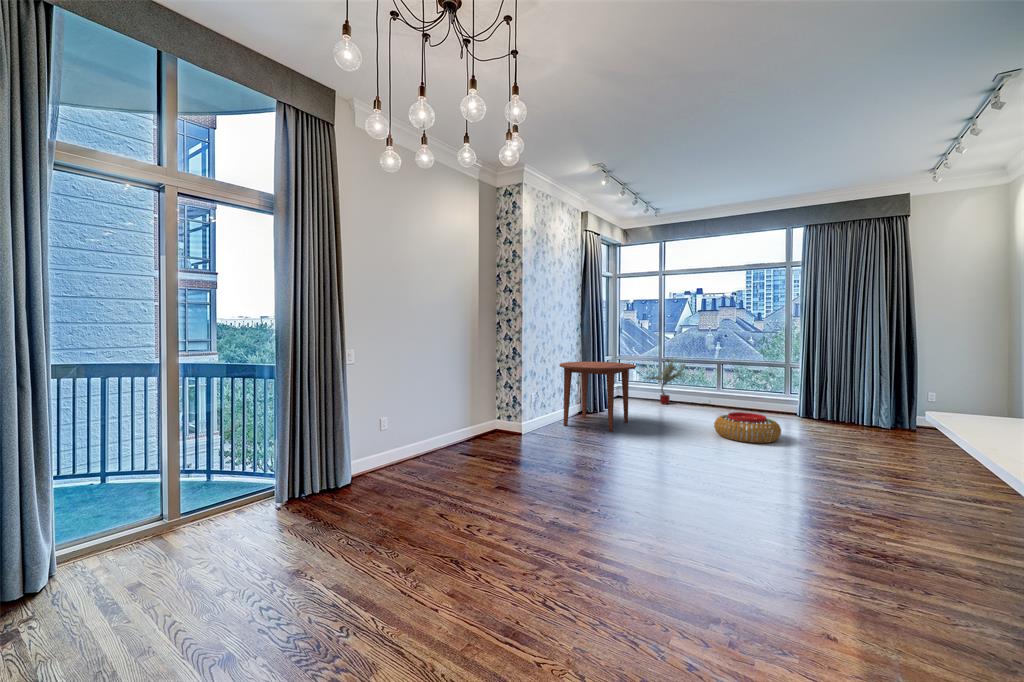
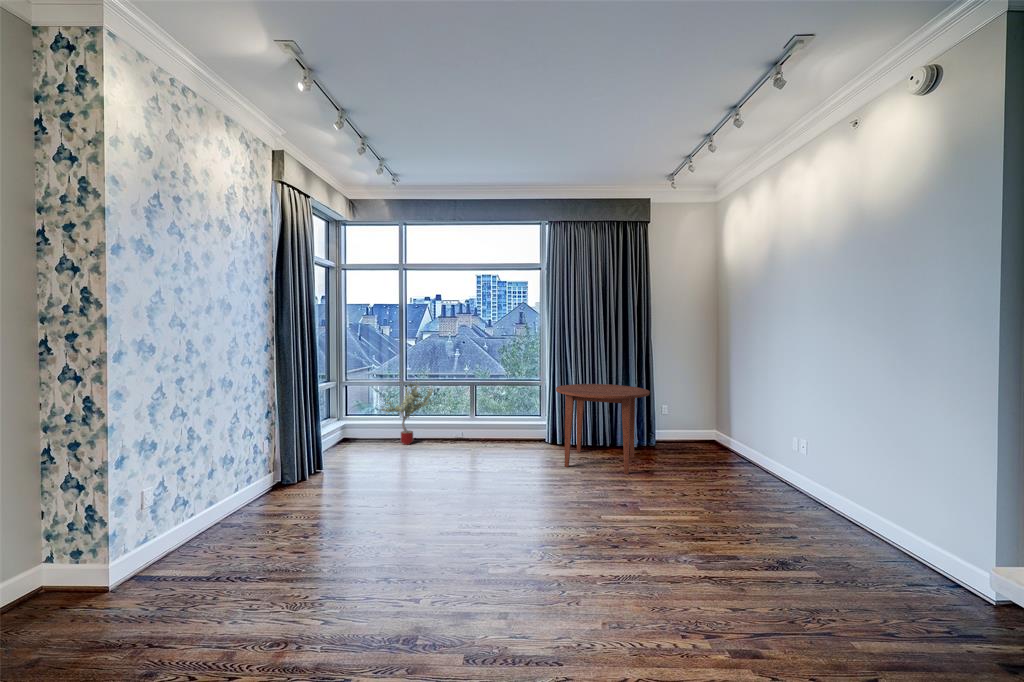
dining table: present [559,362,636,432] -> present [556,384,650,474]
pouf: present [714,412,781,443] -> none [481,461,563,511]

